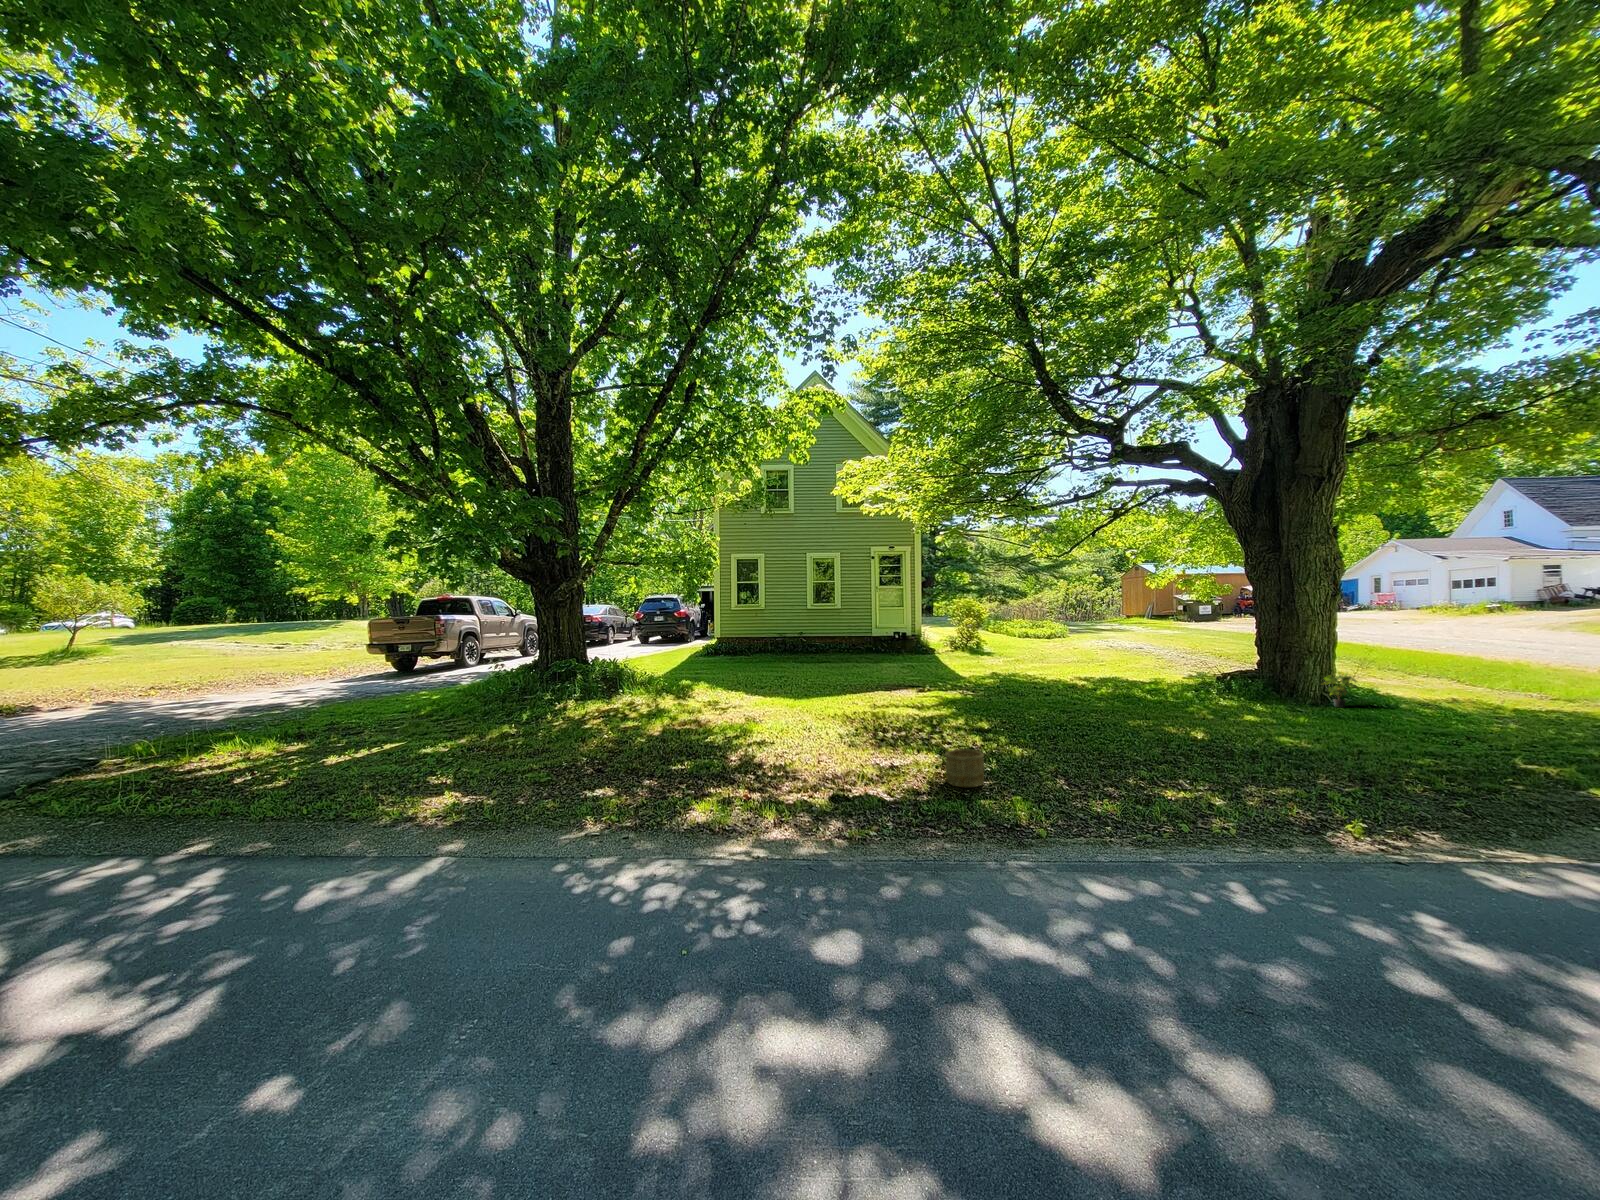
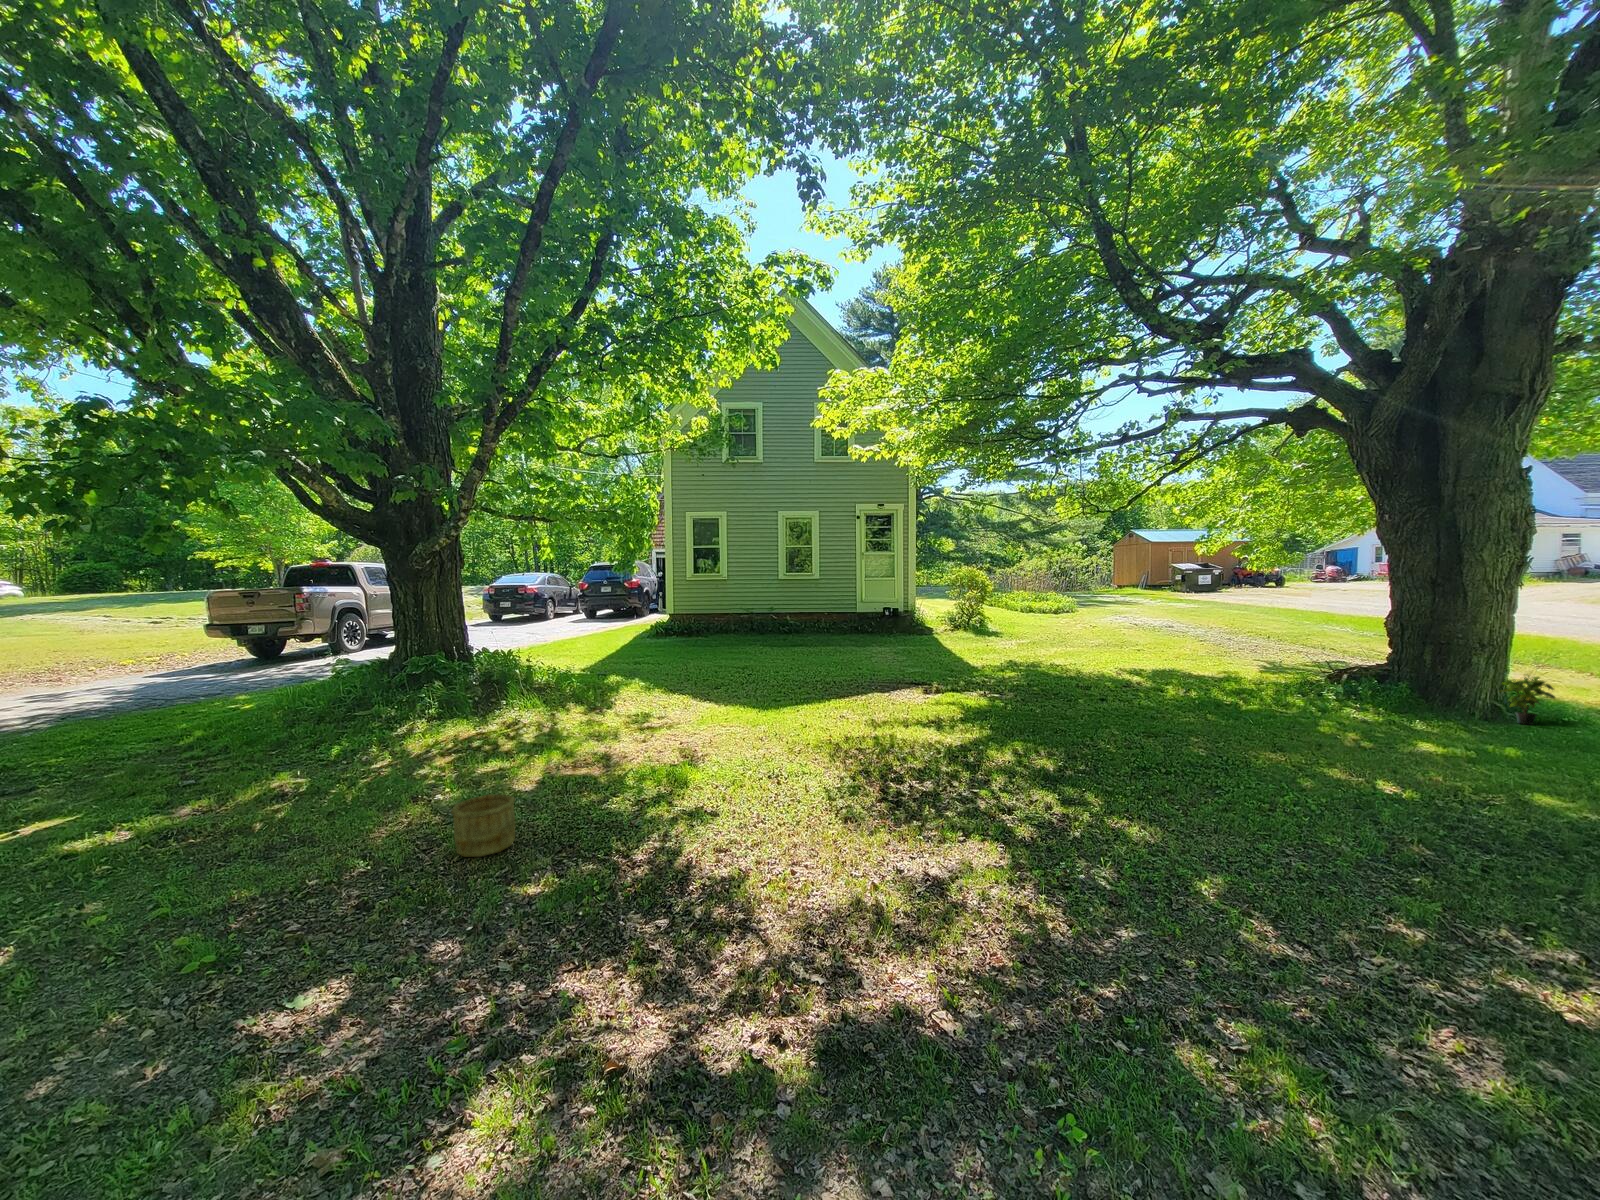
wooden bucket: present [945,749,984,787] -> present [451,794,515,857]

